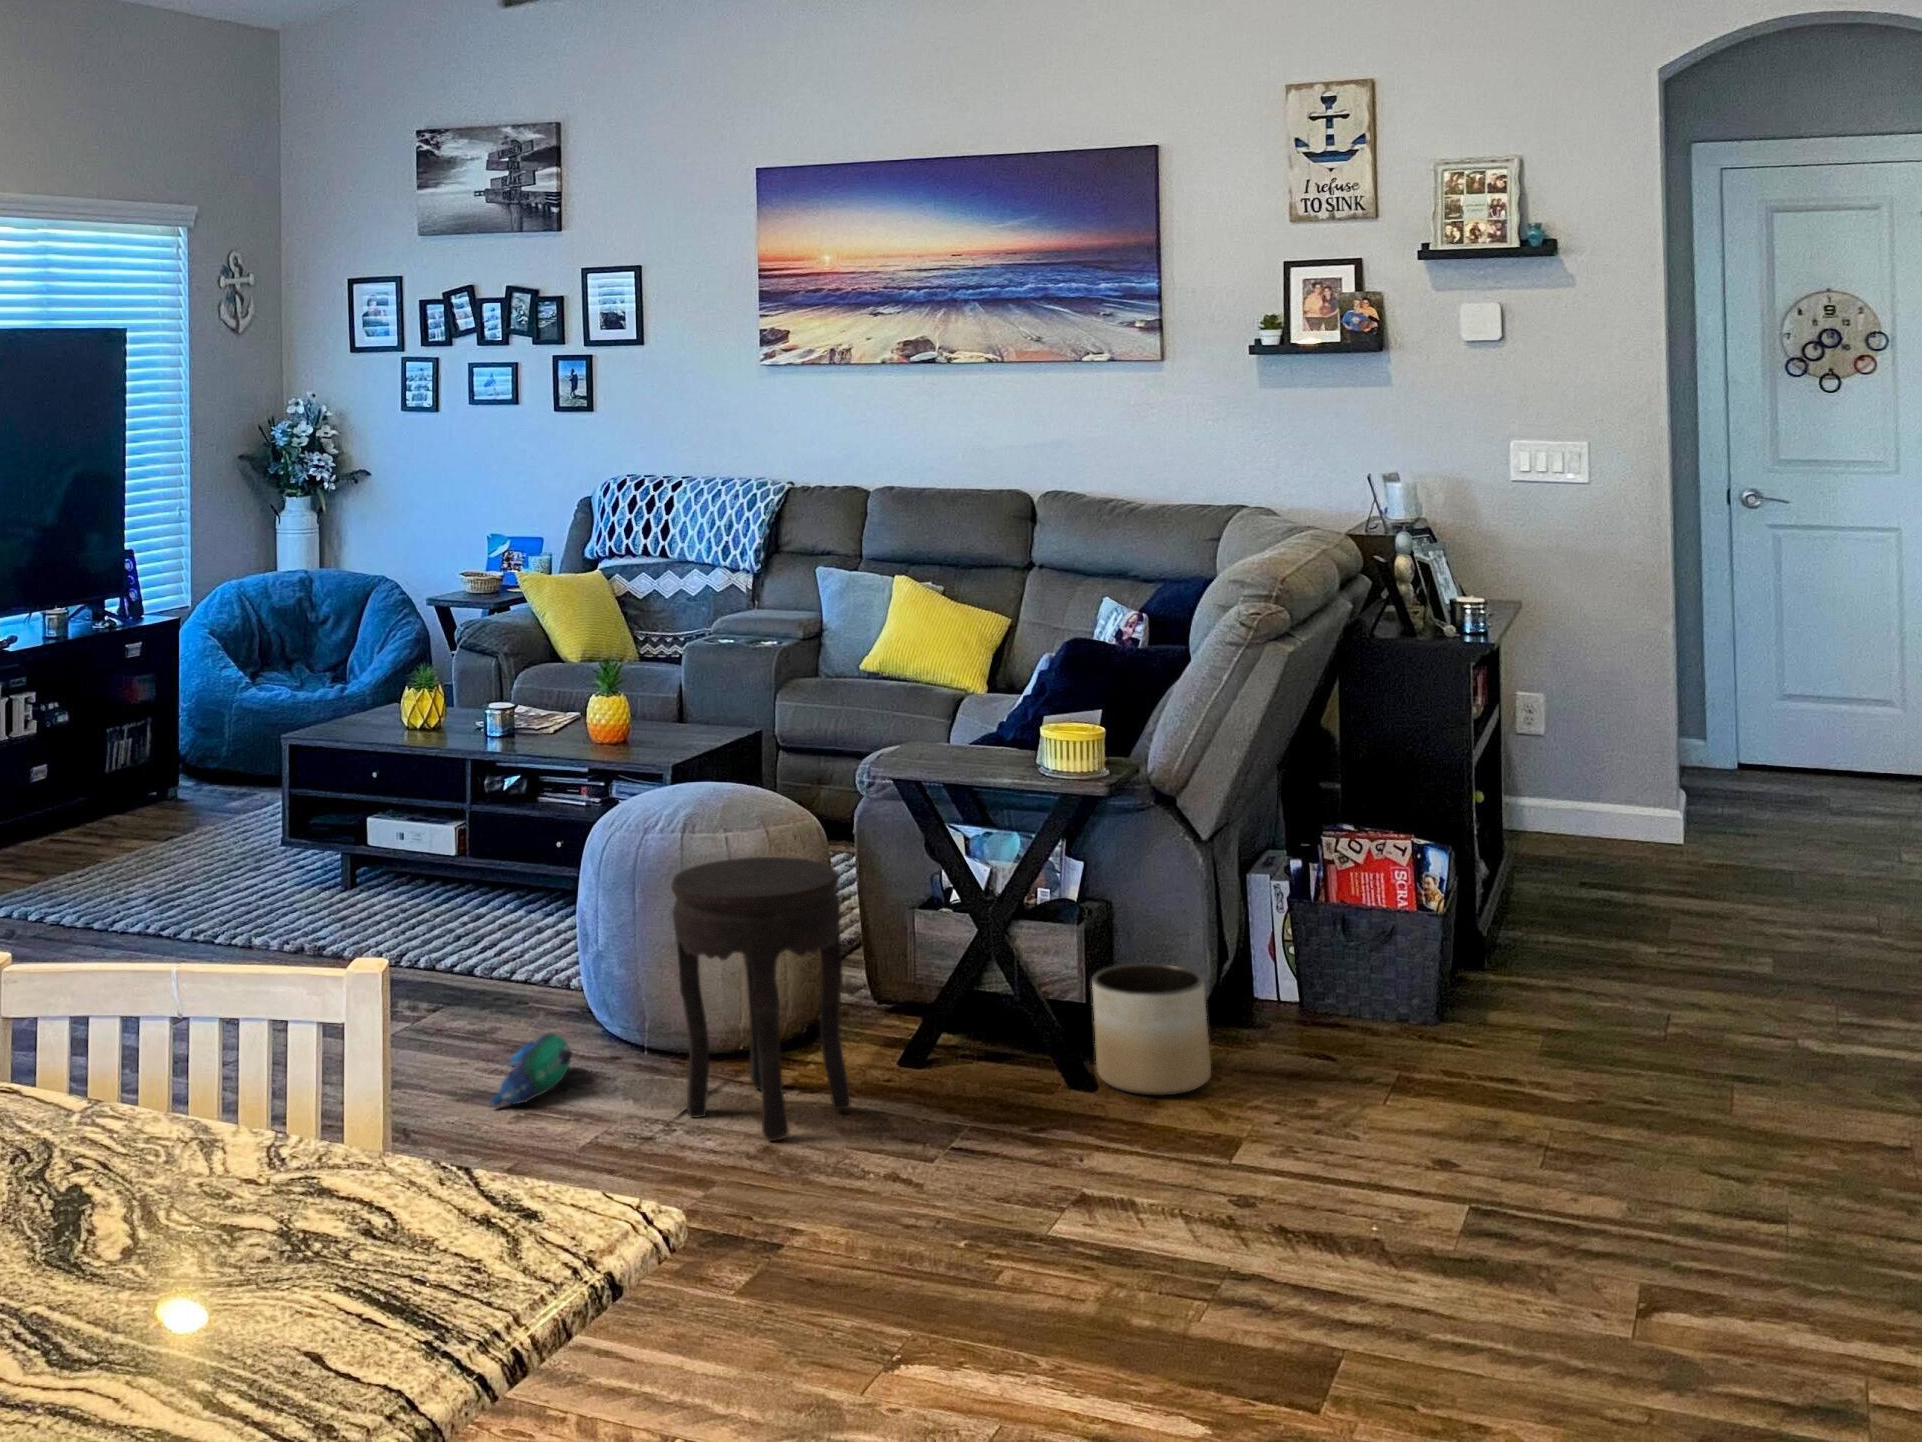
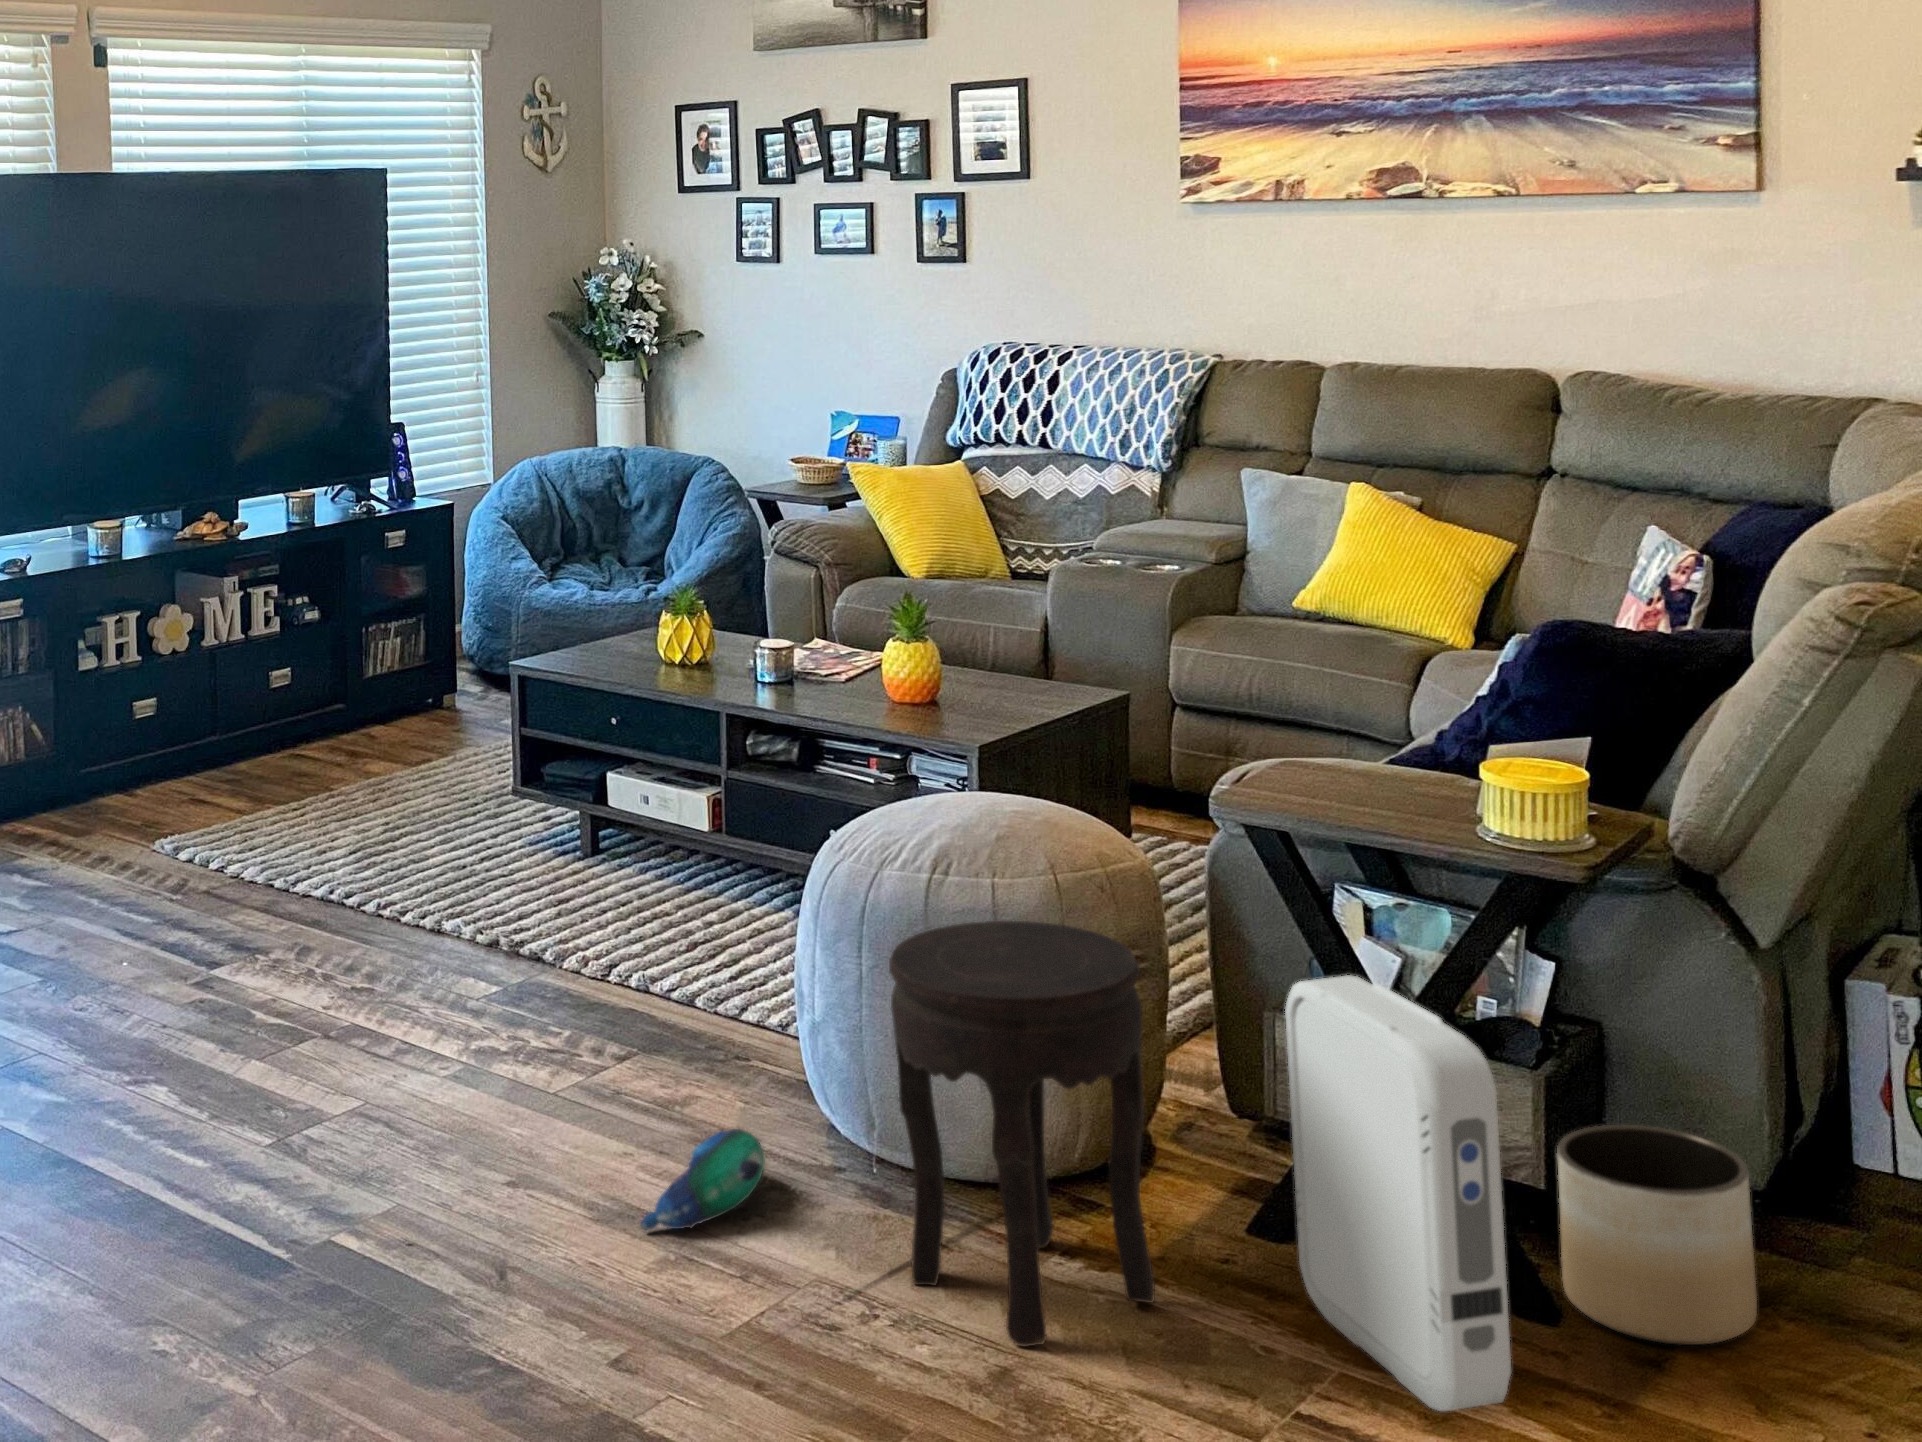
air purifier: none [929,871,1079,1142] -> present [1285,975,1511,1411]

